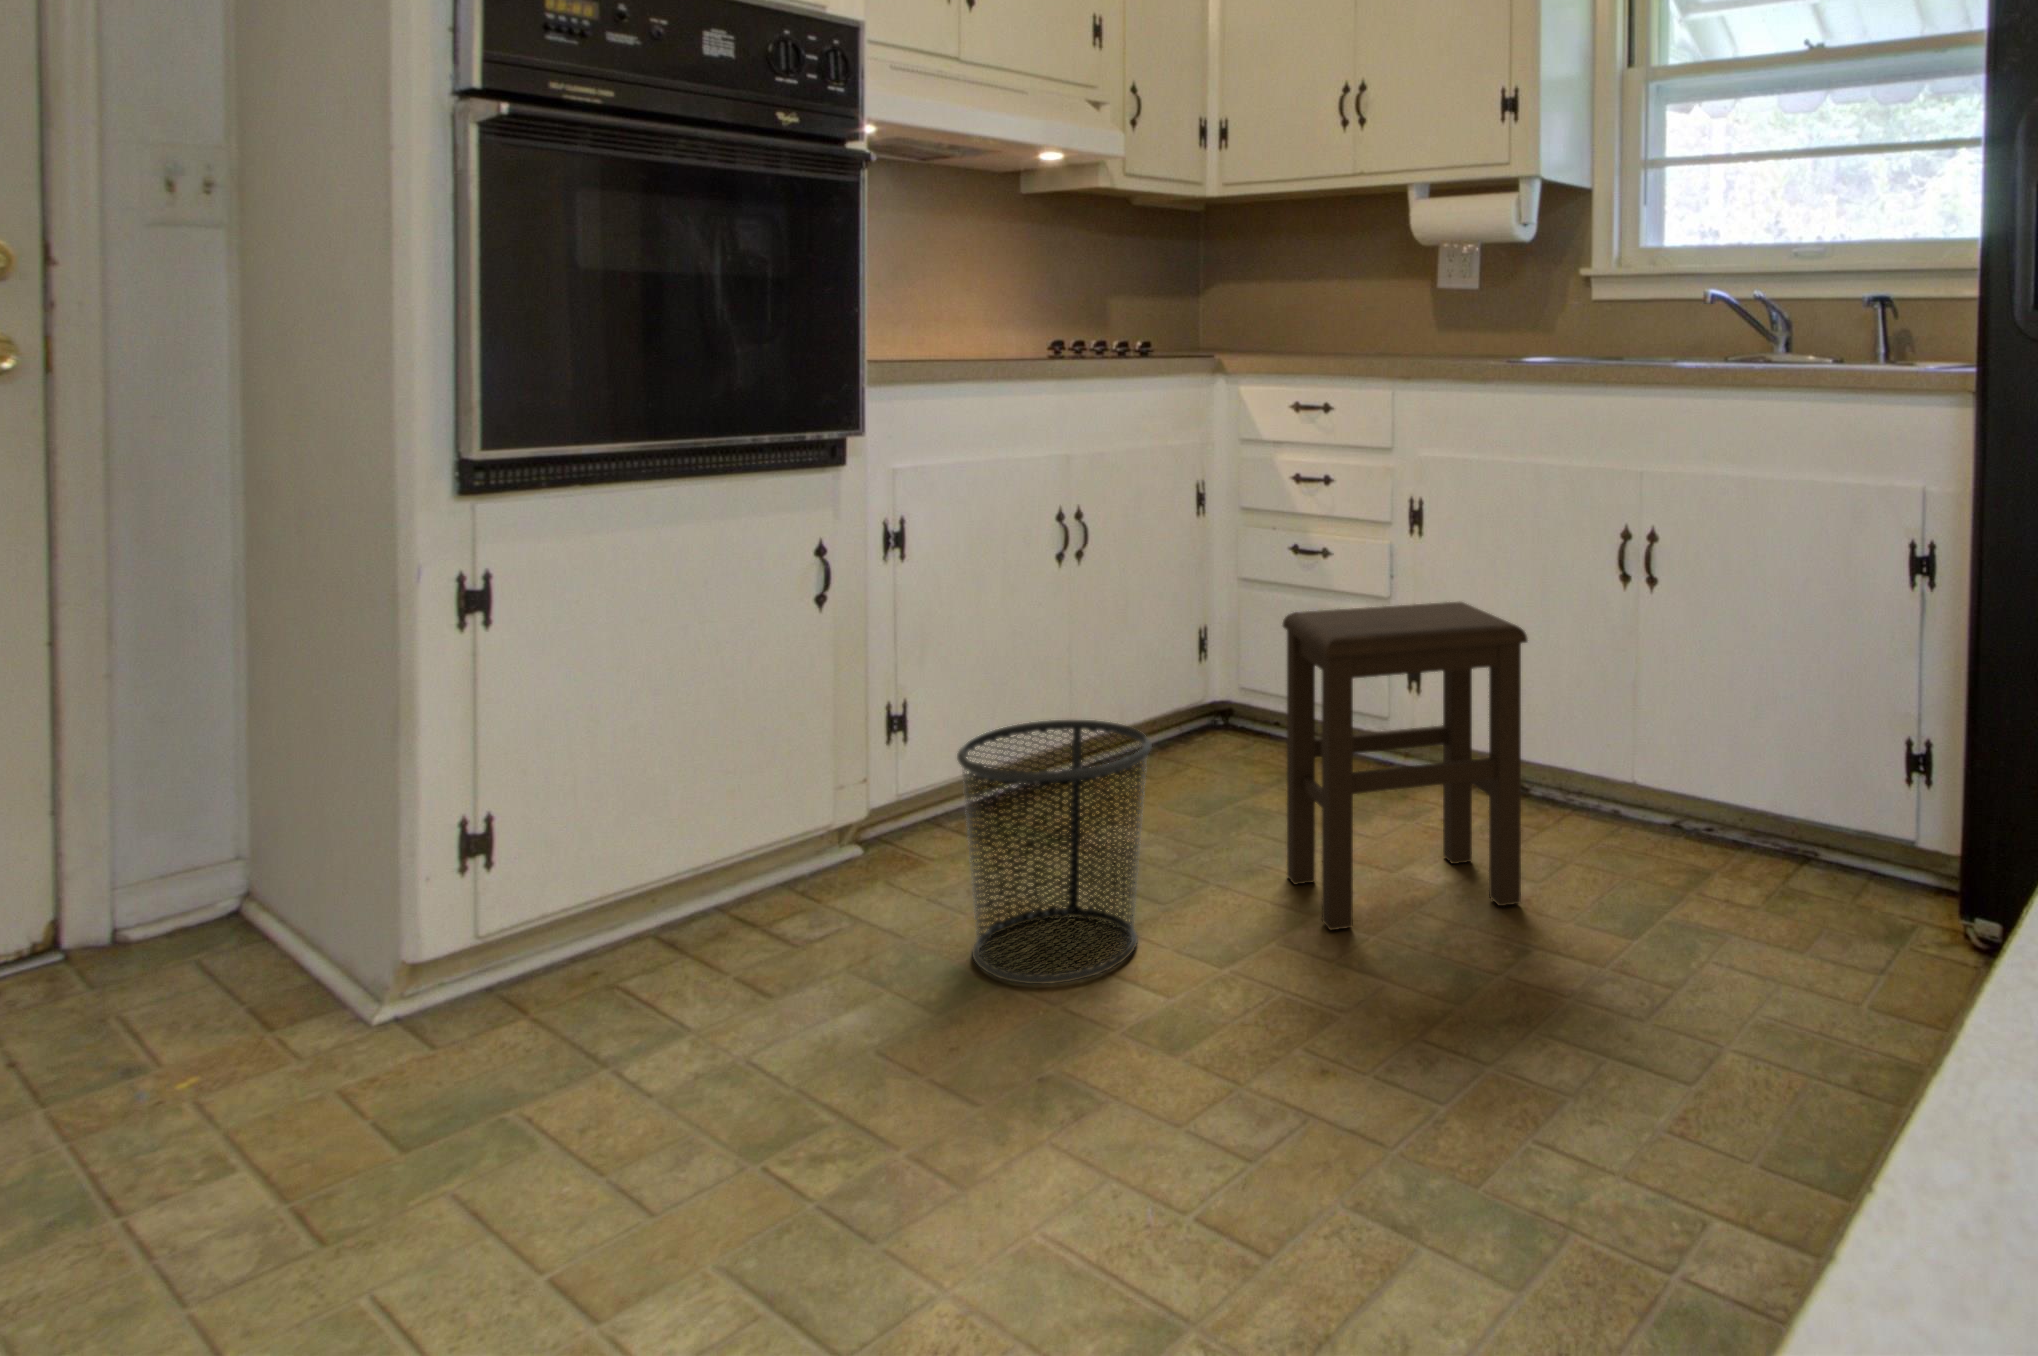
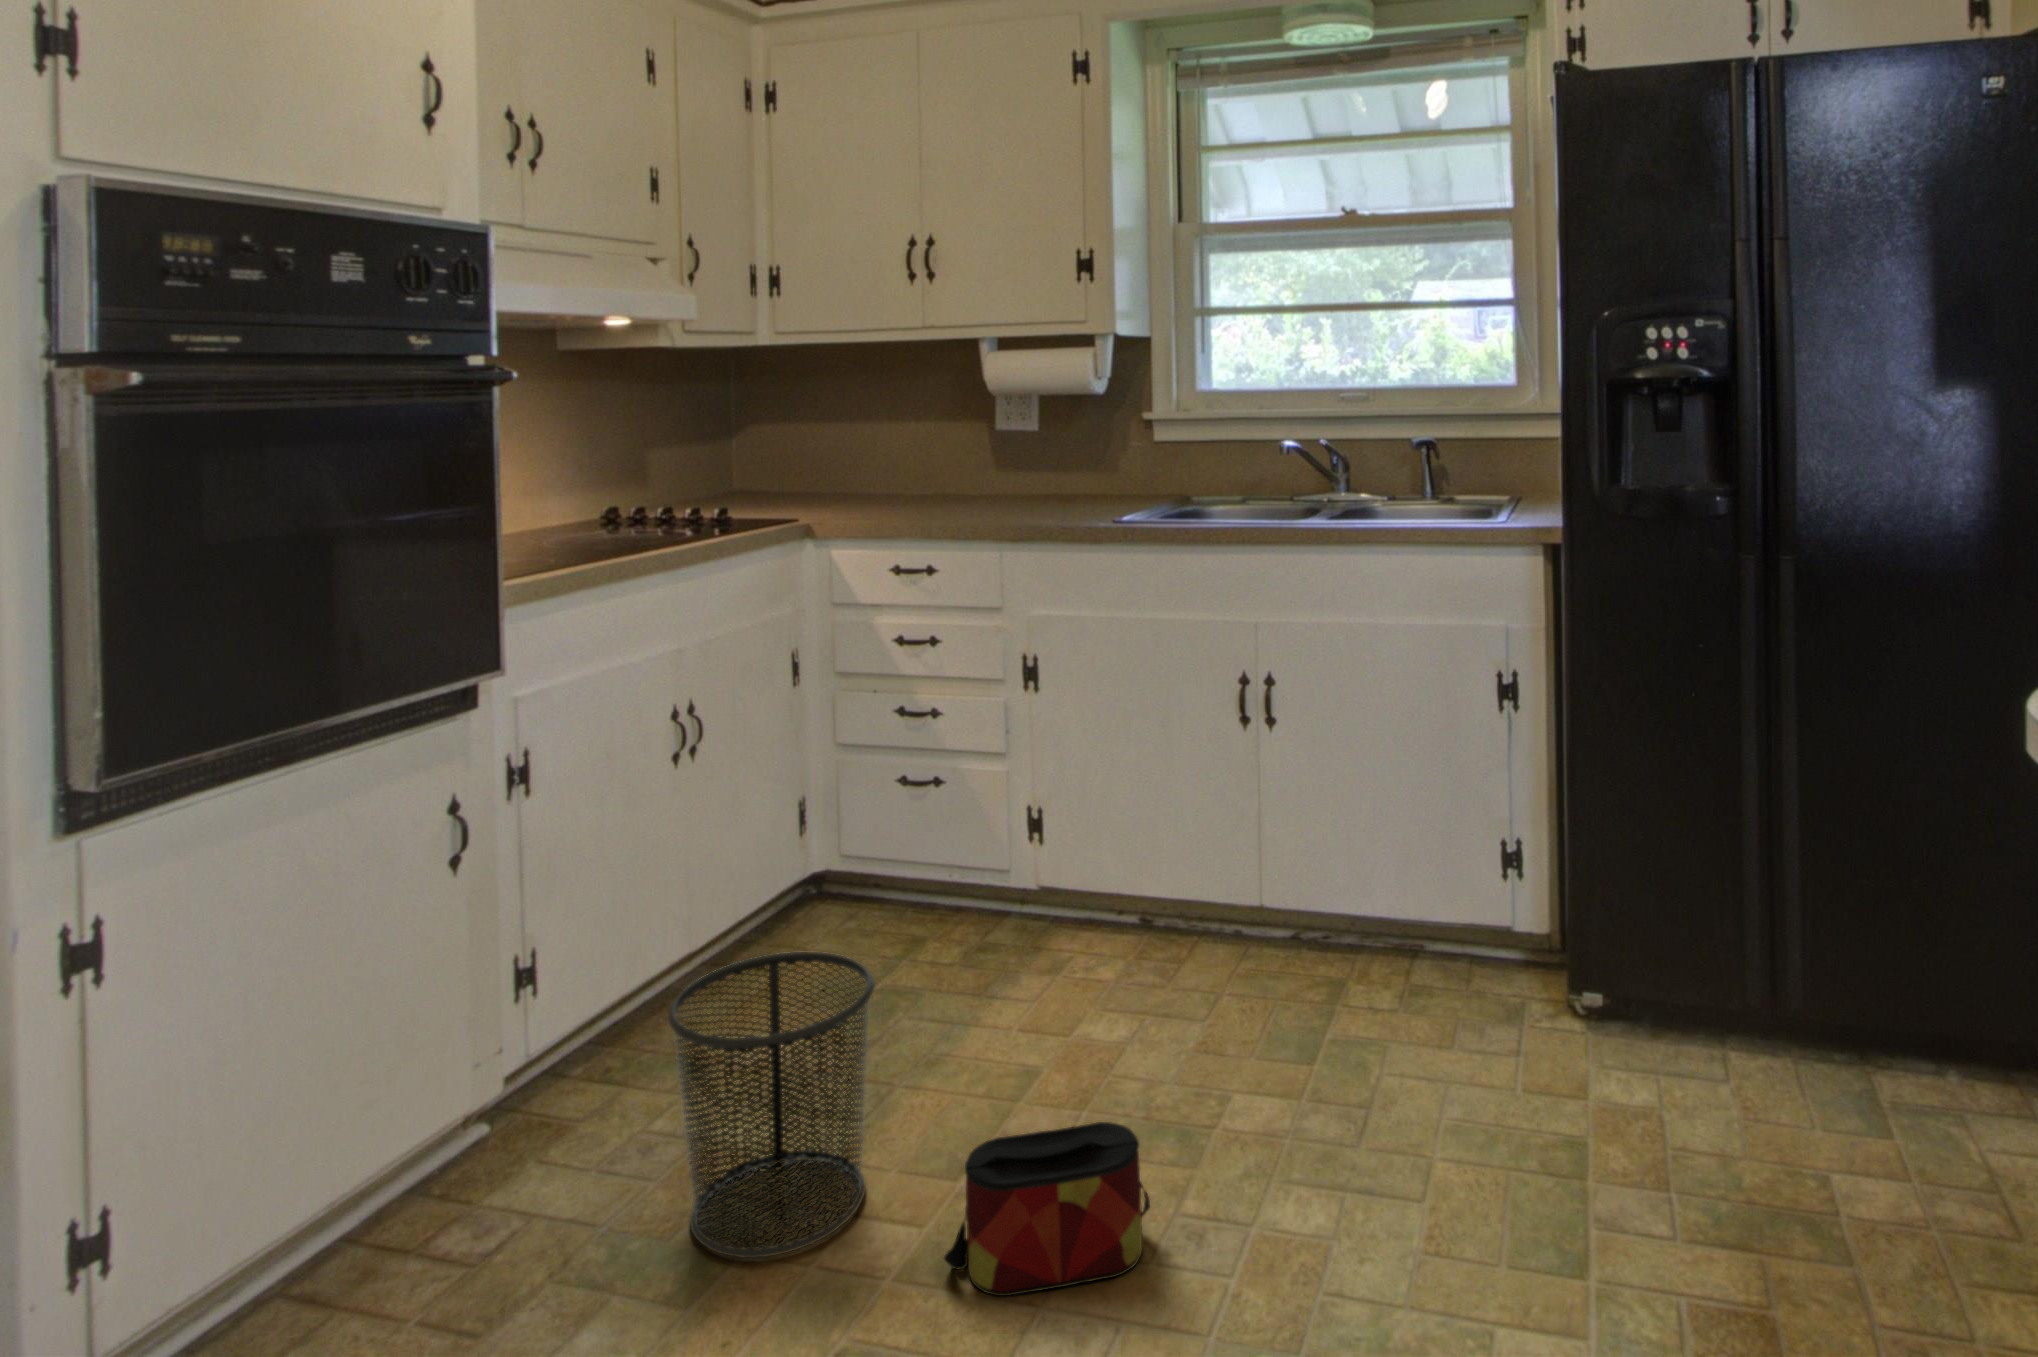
stool: present [1283,602,1527,930] -> none [962,767,1205,1121]
bag: none [1168,911,1382,1066] -> present [944,1122,1150,1296]

